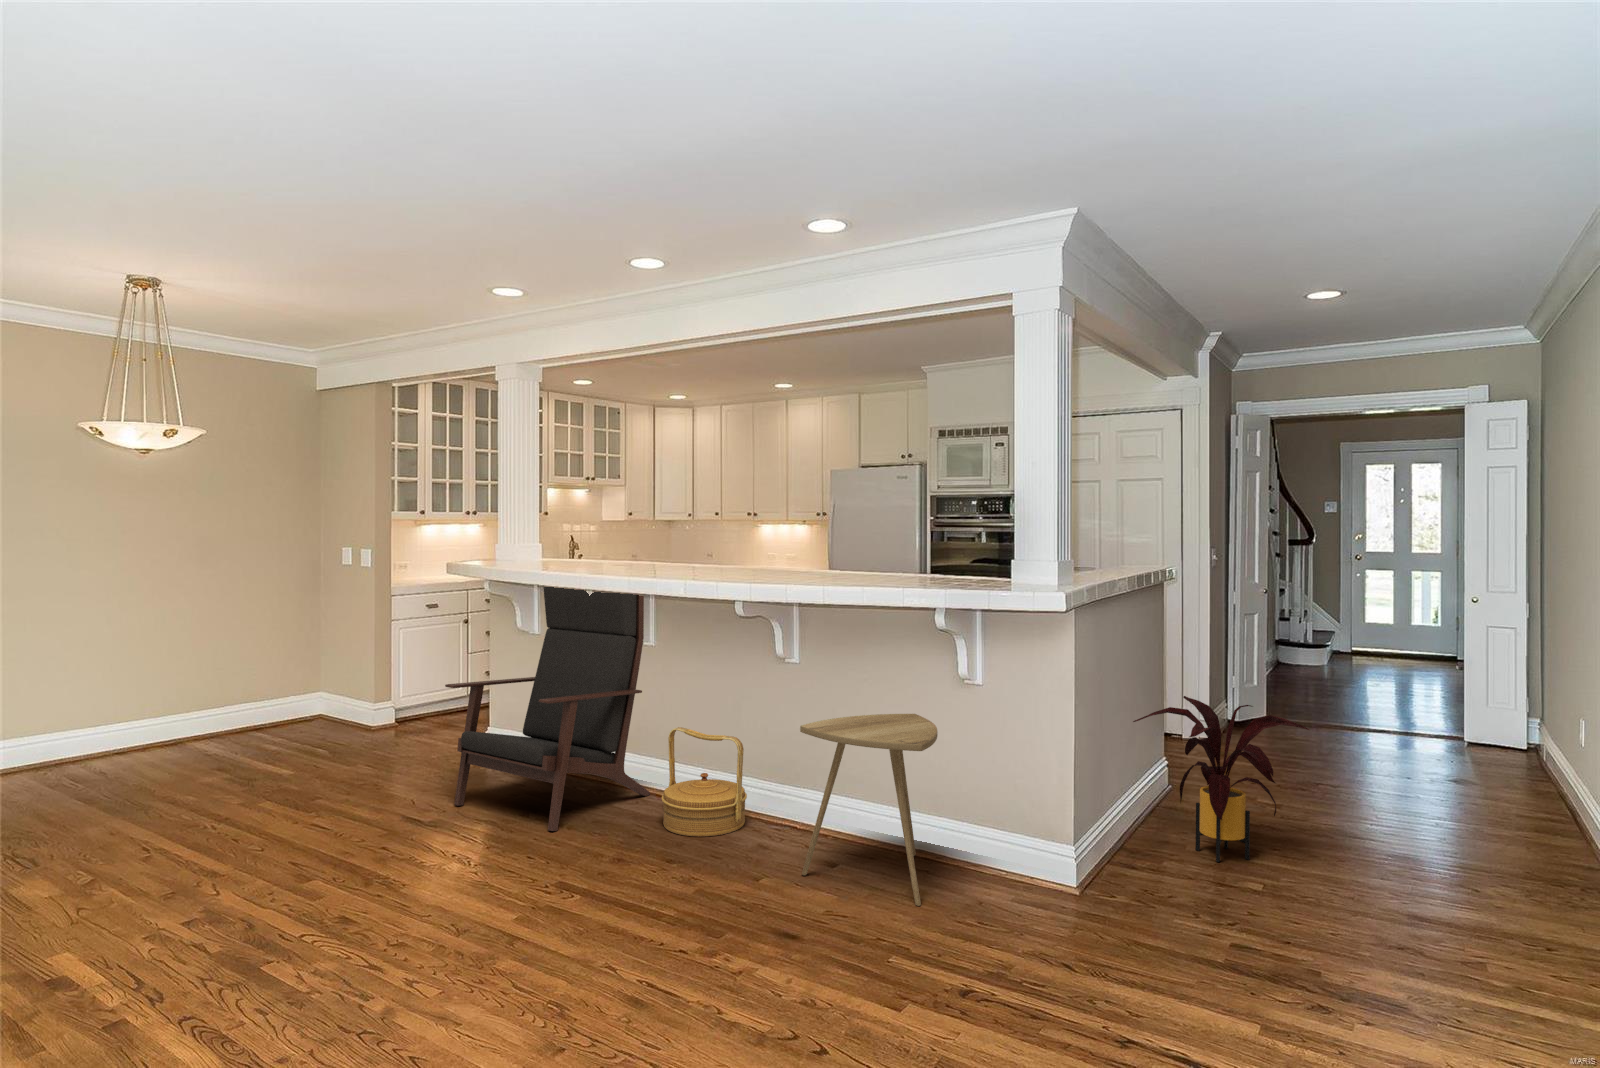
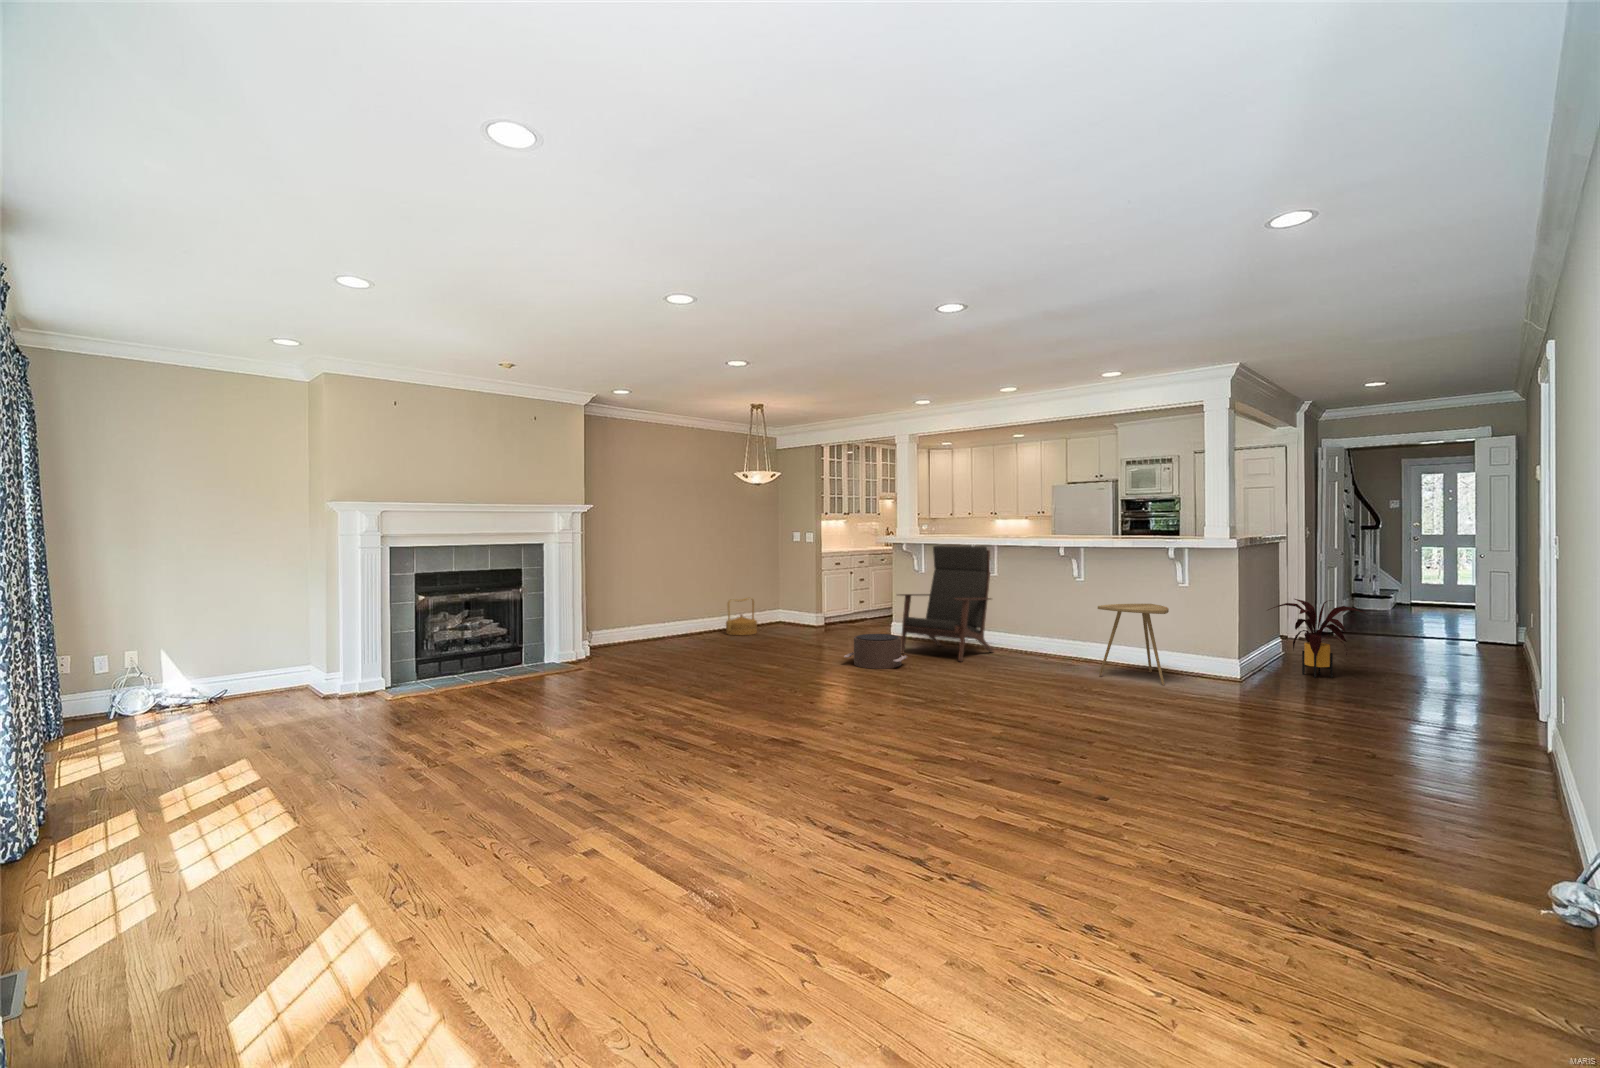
woven basket: present [661,727,747,837] -> present [726,598,757,635]
pouf: none [279,776,428,866] -> present [844,634,907,669]

